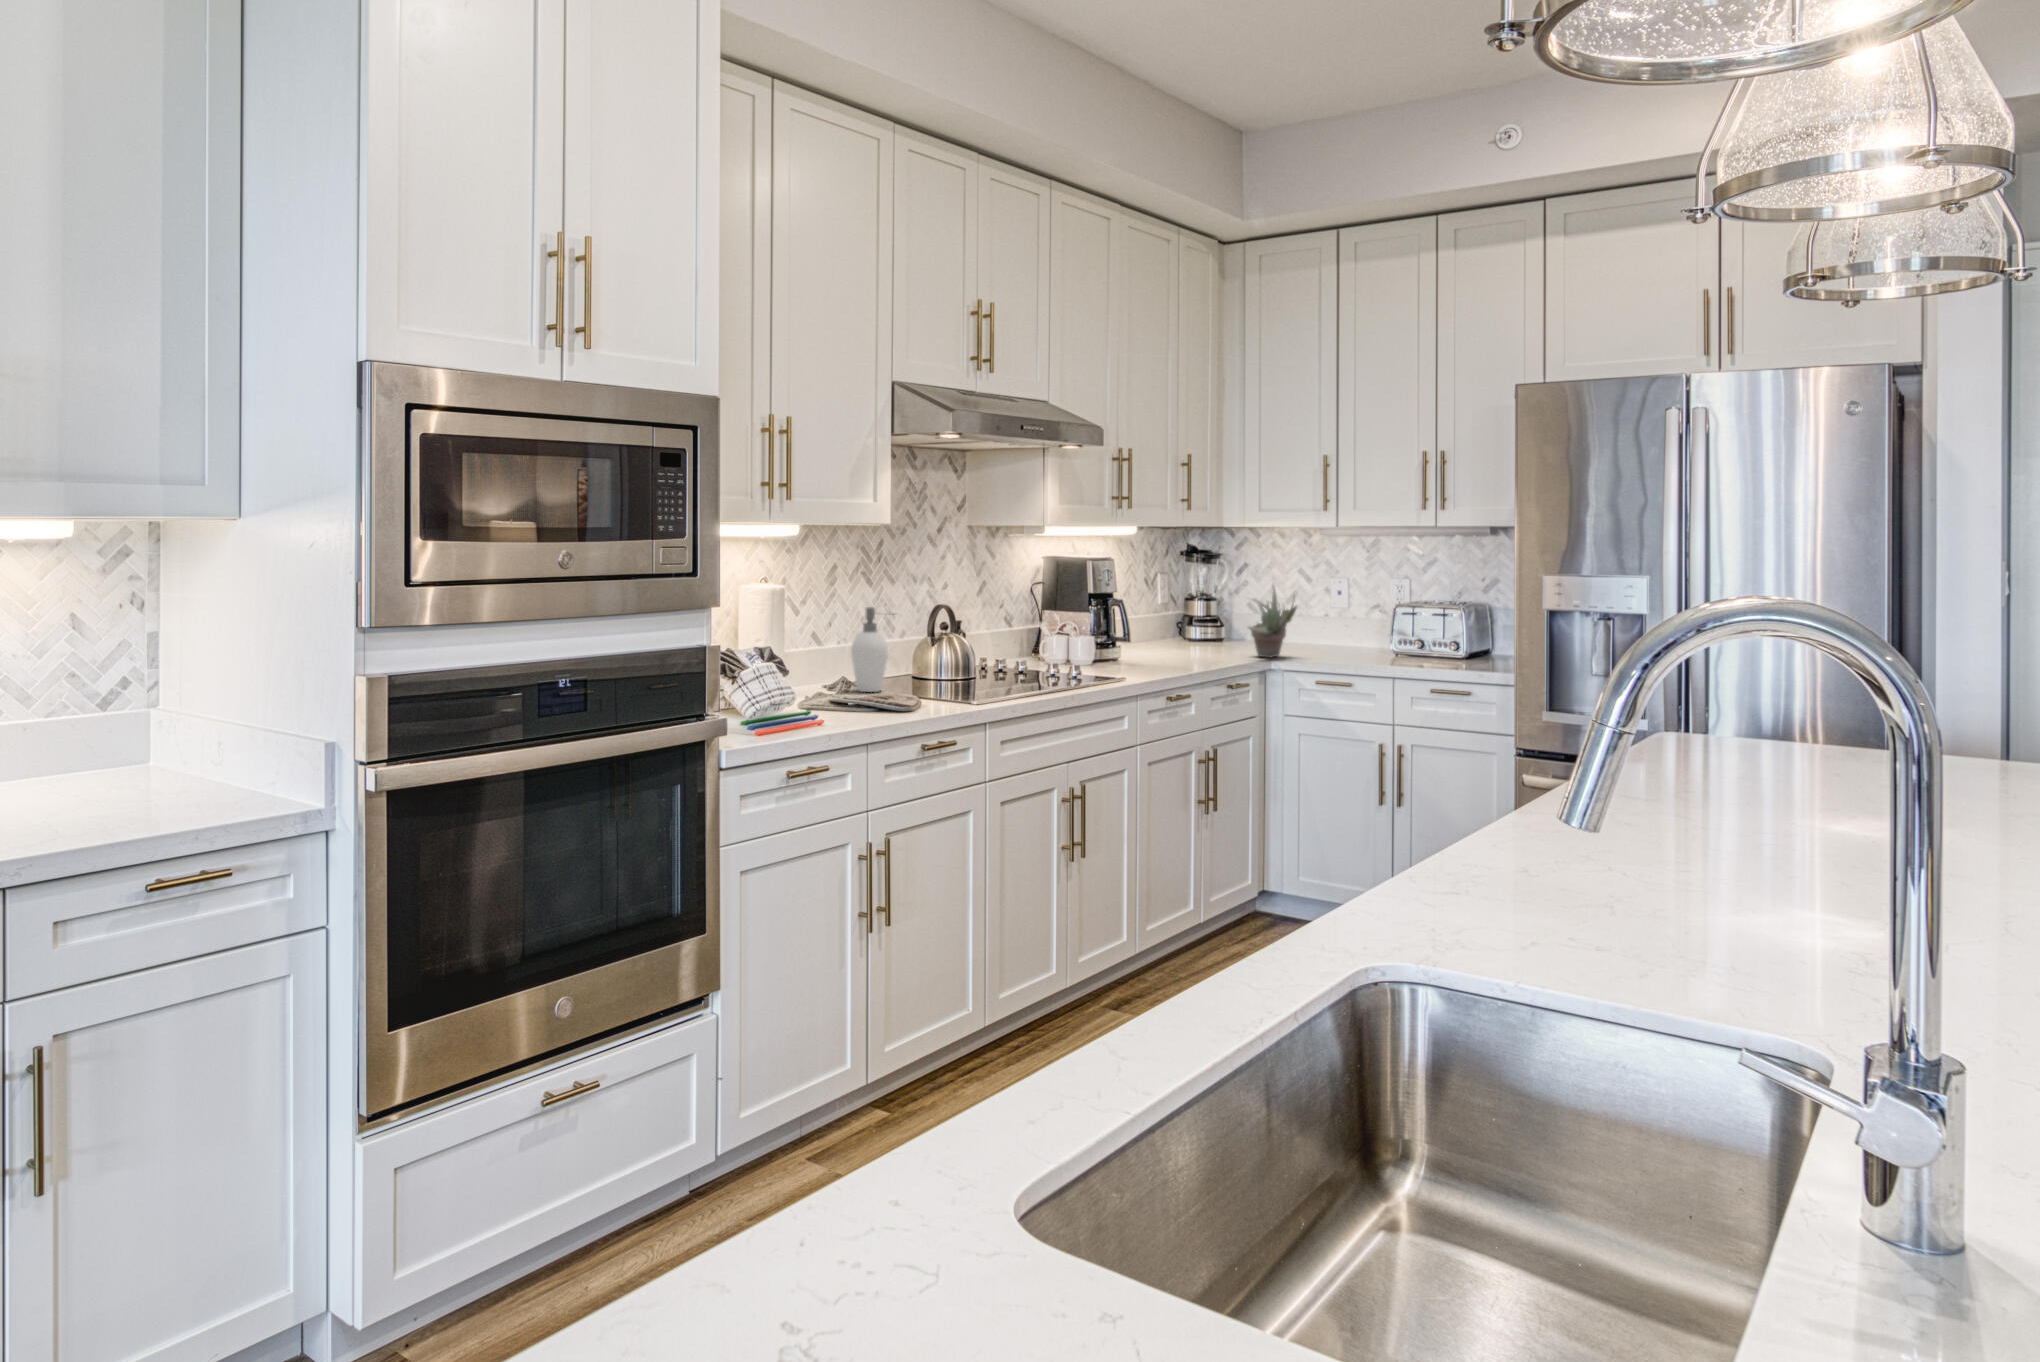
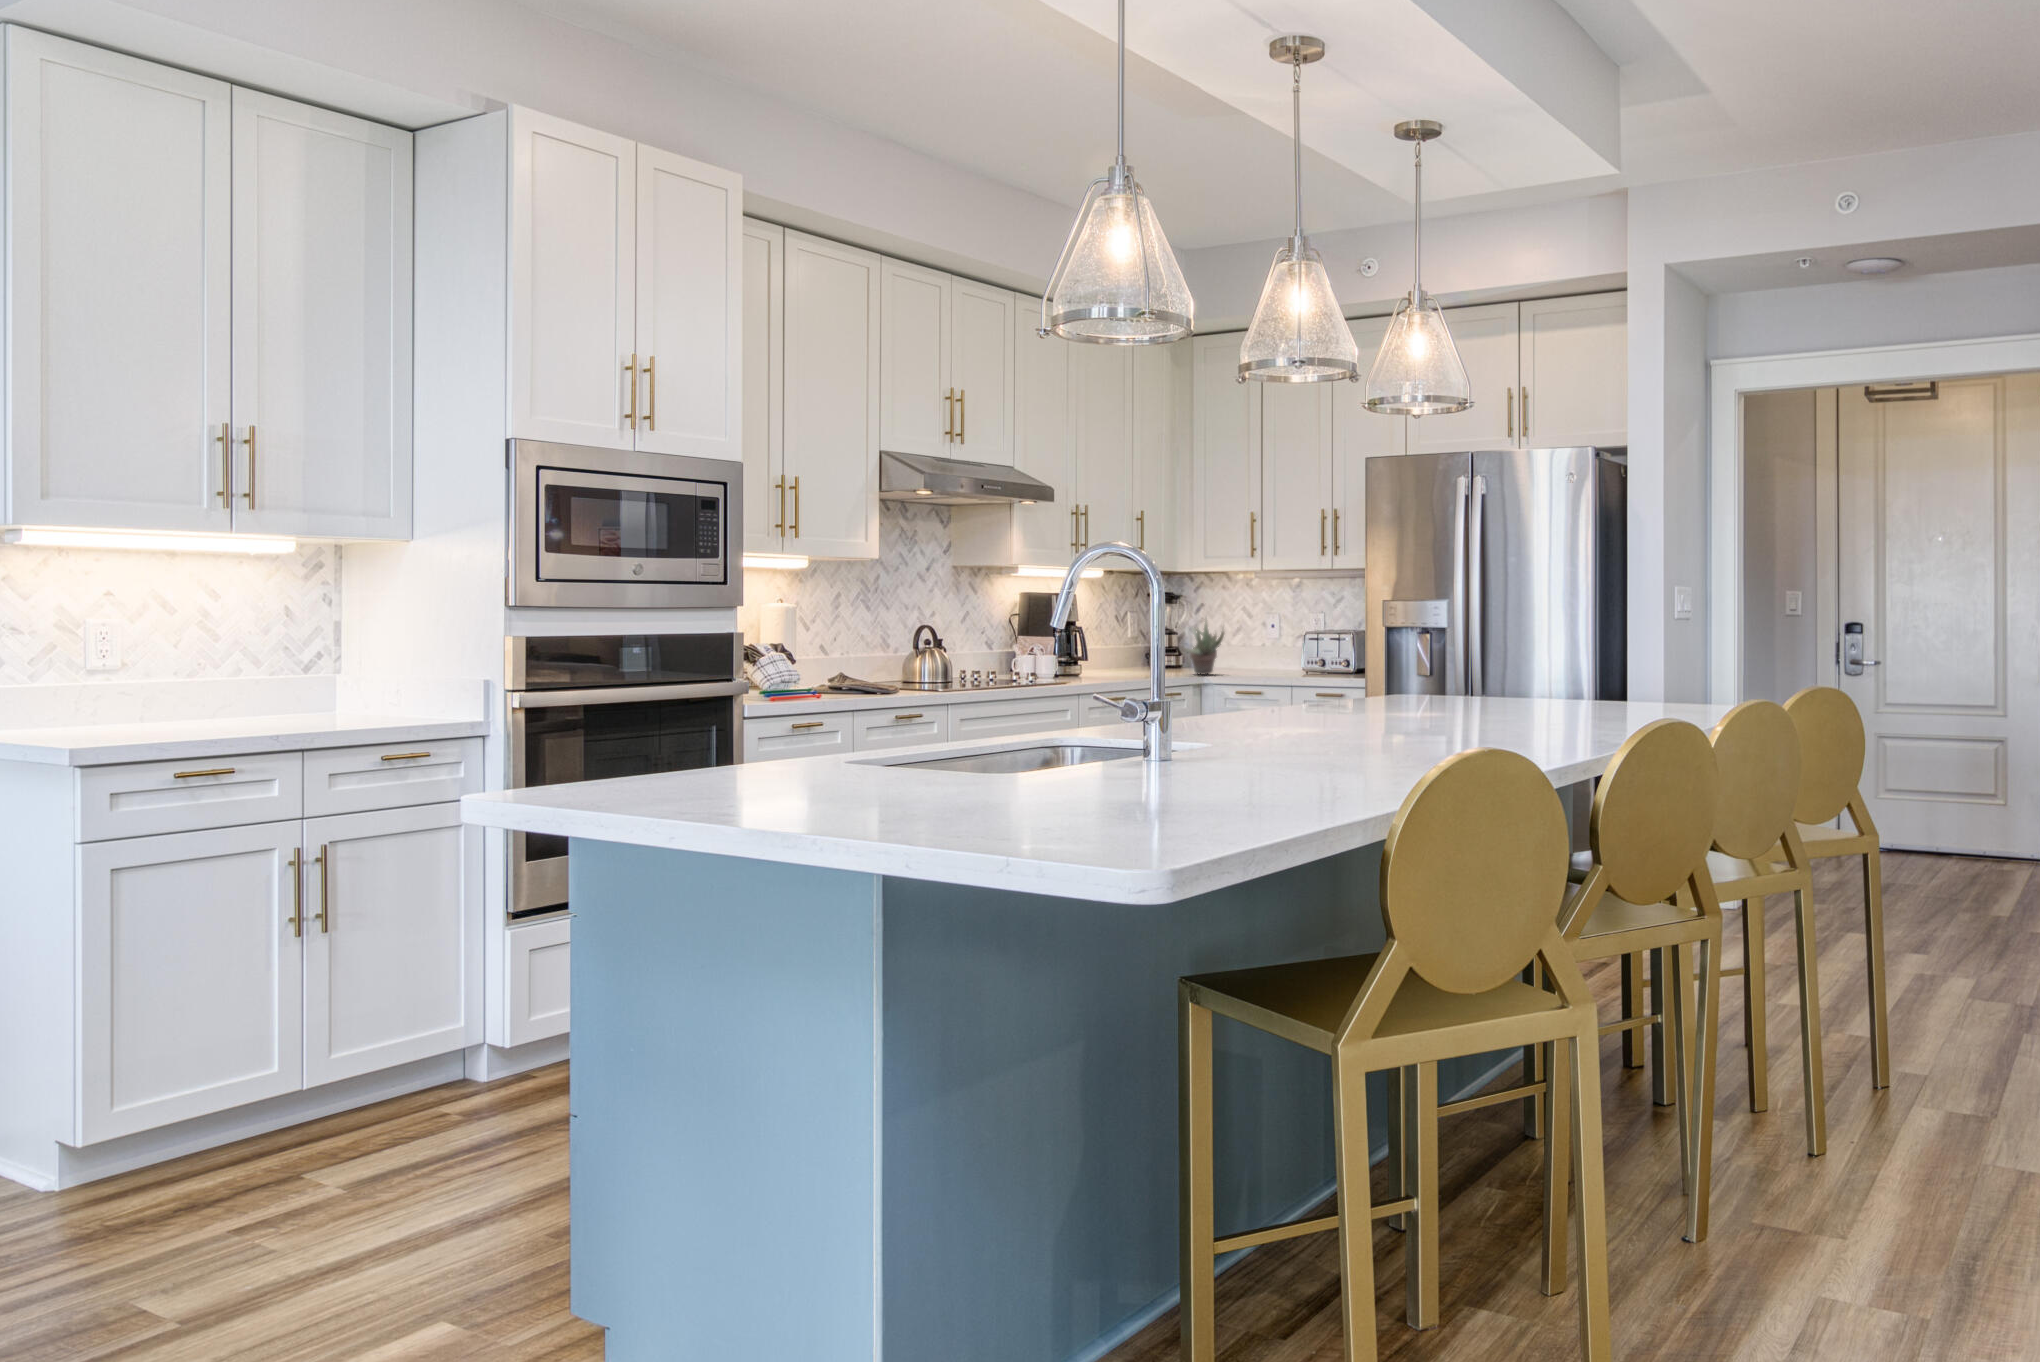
soap dispenser: present [851,607,895,692] -> none [849,623,885,688]

